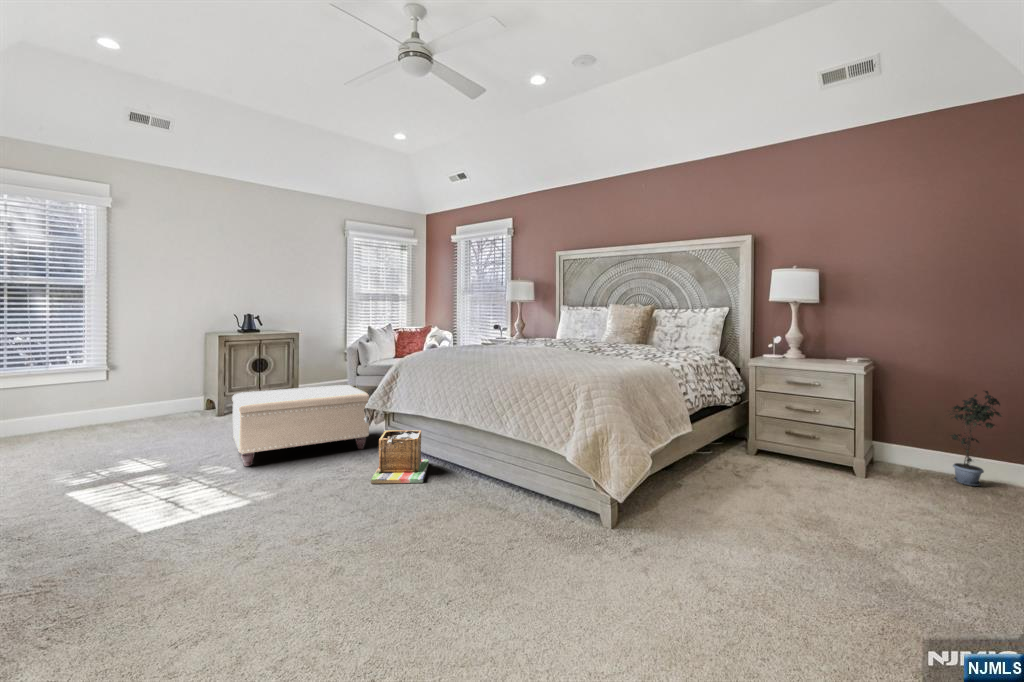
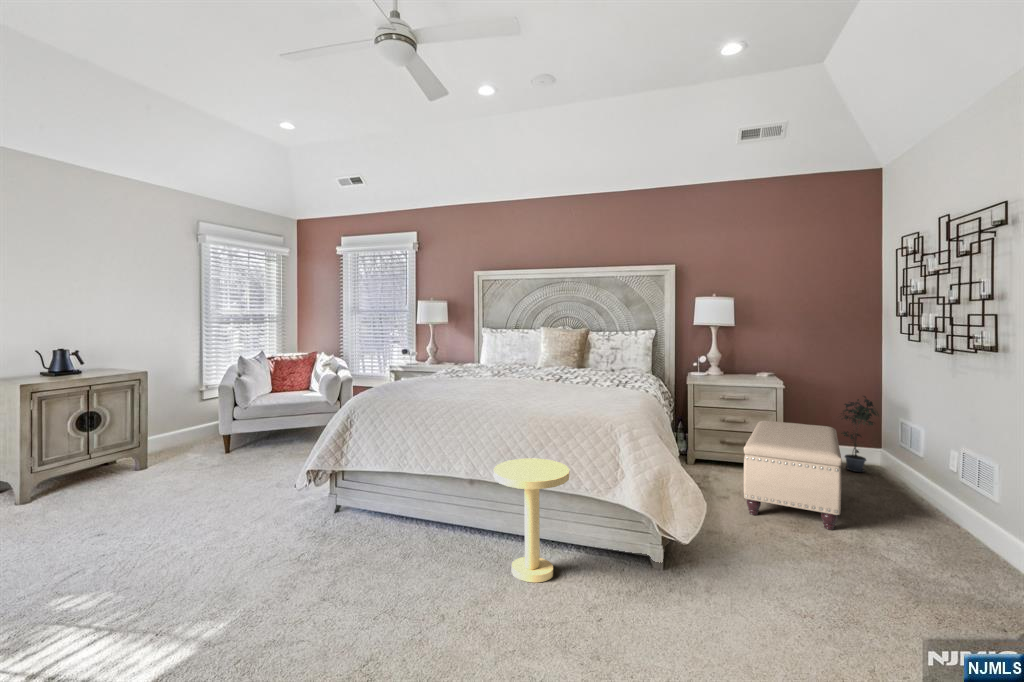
ottoman: present [232,385,369,466] -> present [744,421,842,530]
side table: none [457,409,523,511] -> present [494,458,569,582]
laundry basket: present [371,430,429,484] -> none [353,491,429,574]

